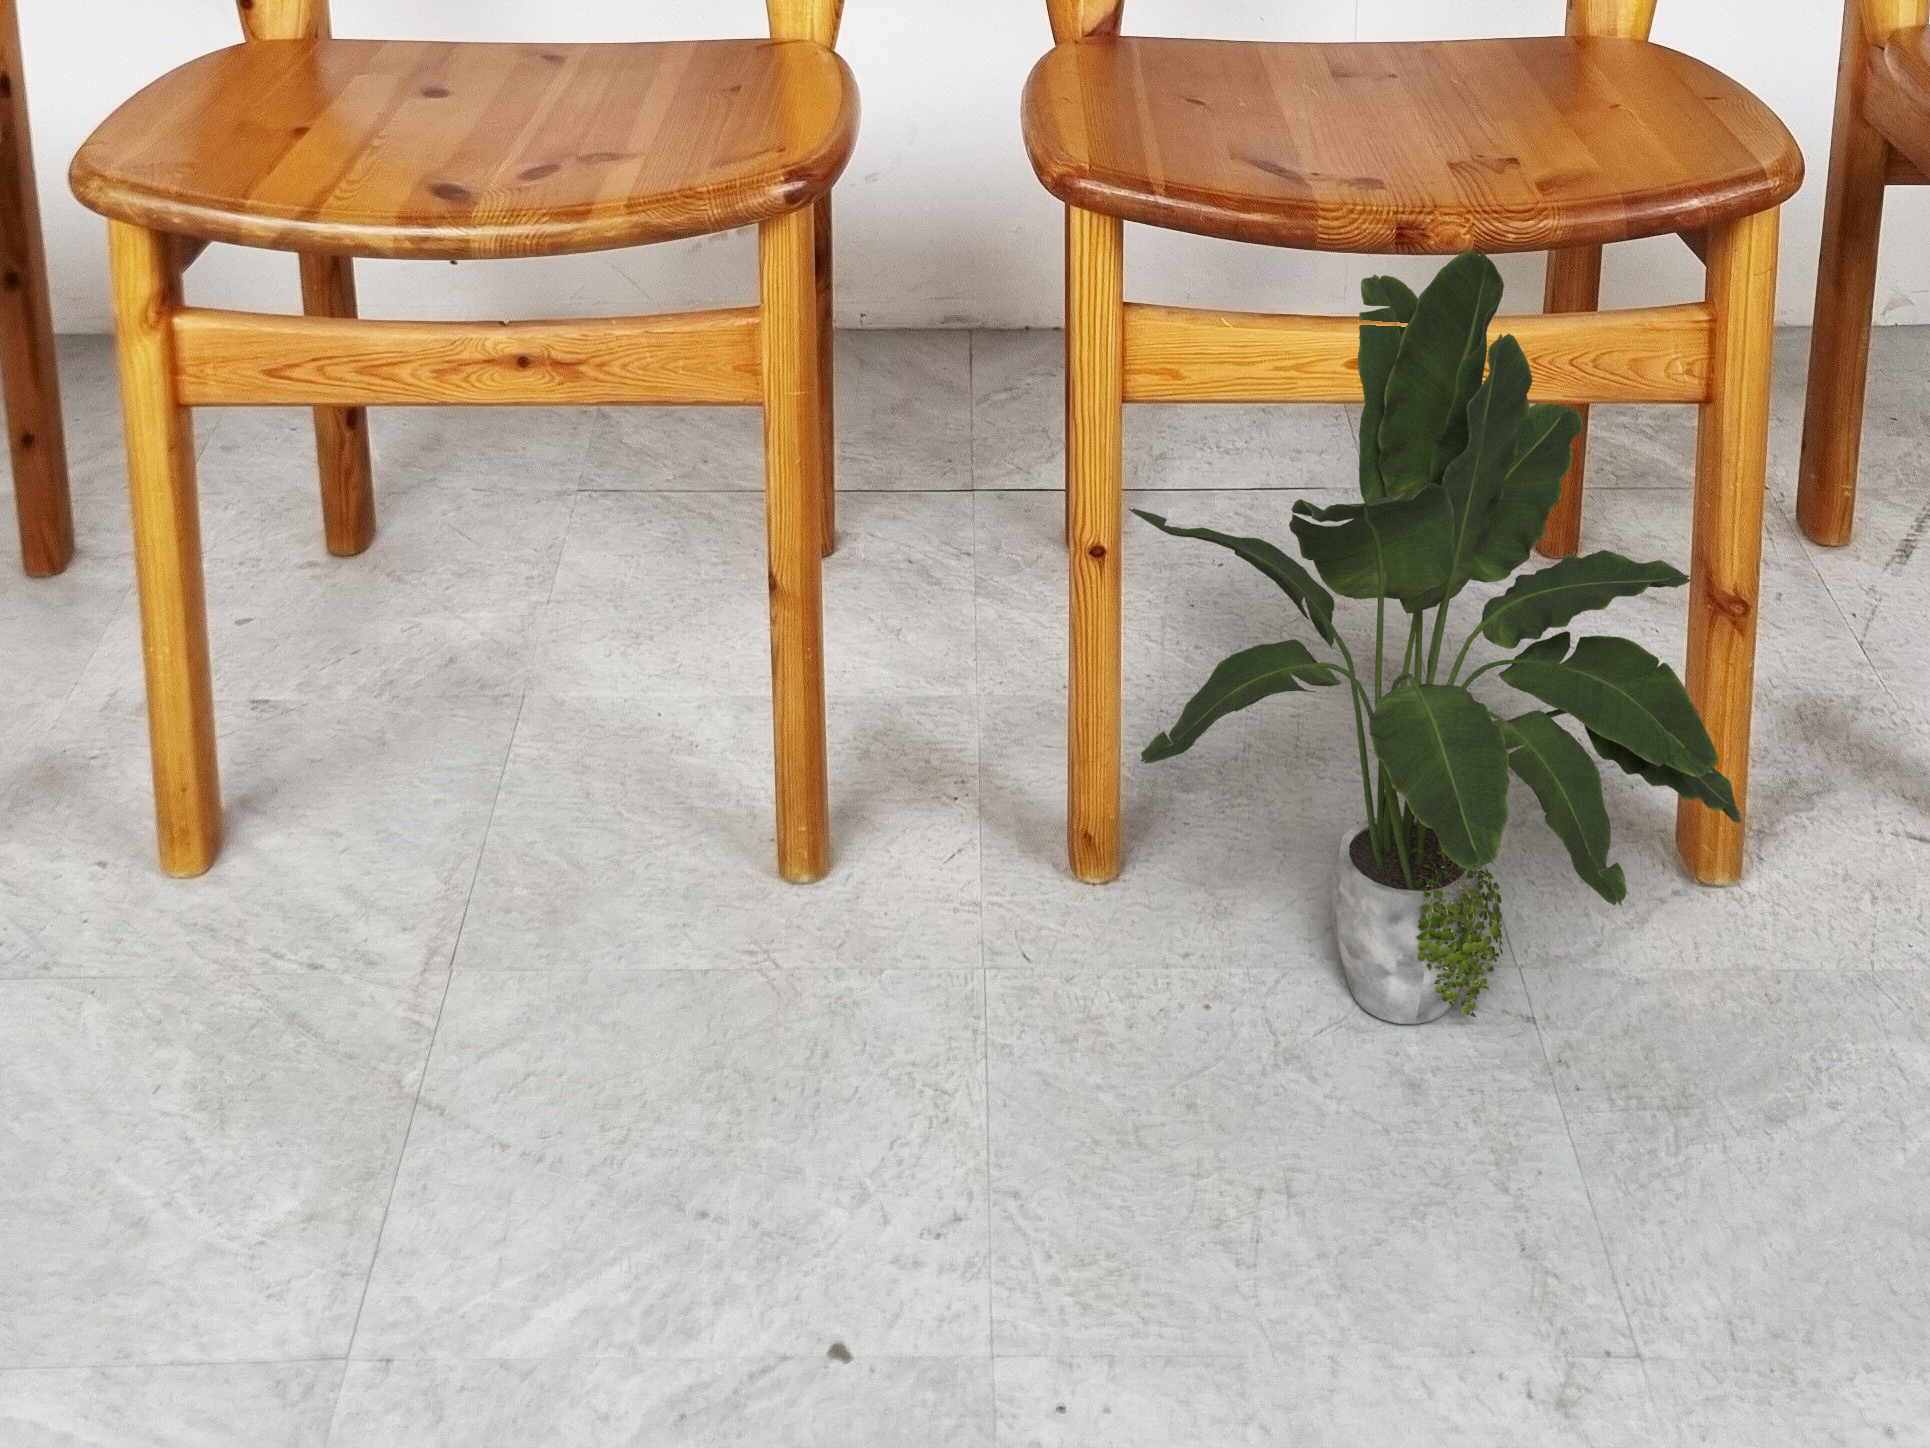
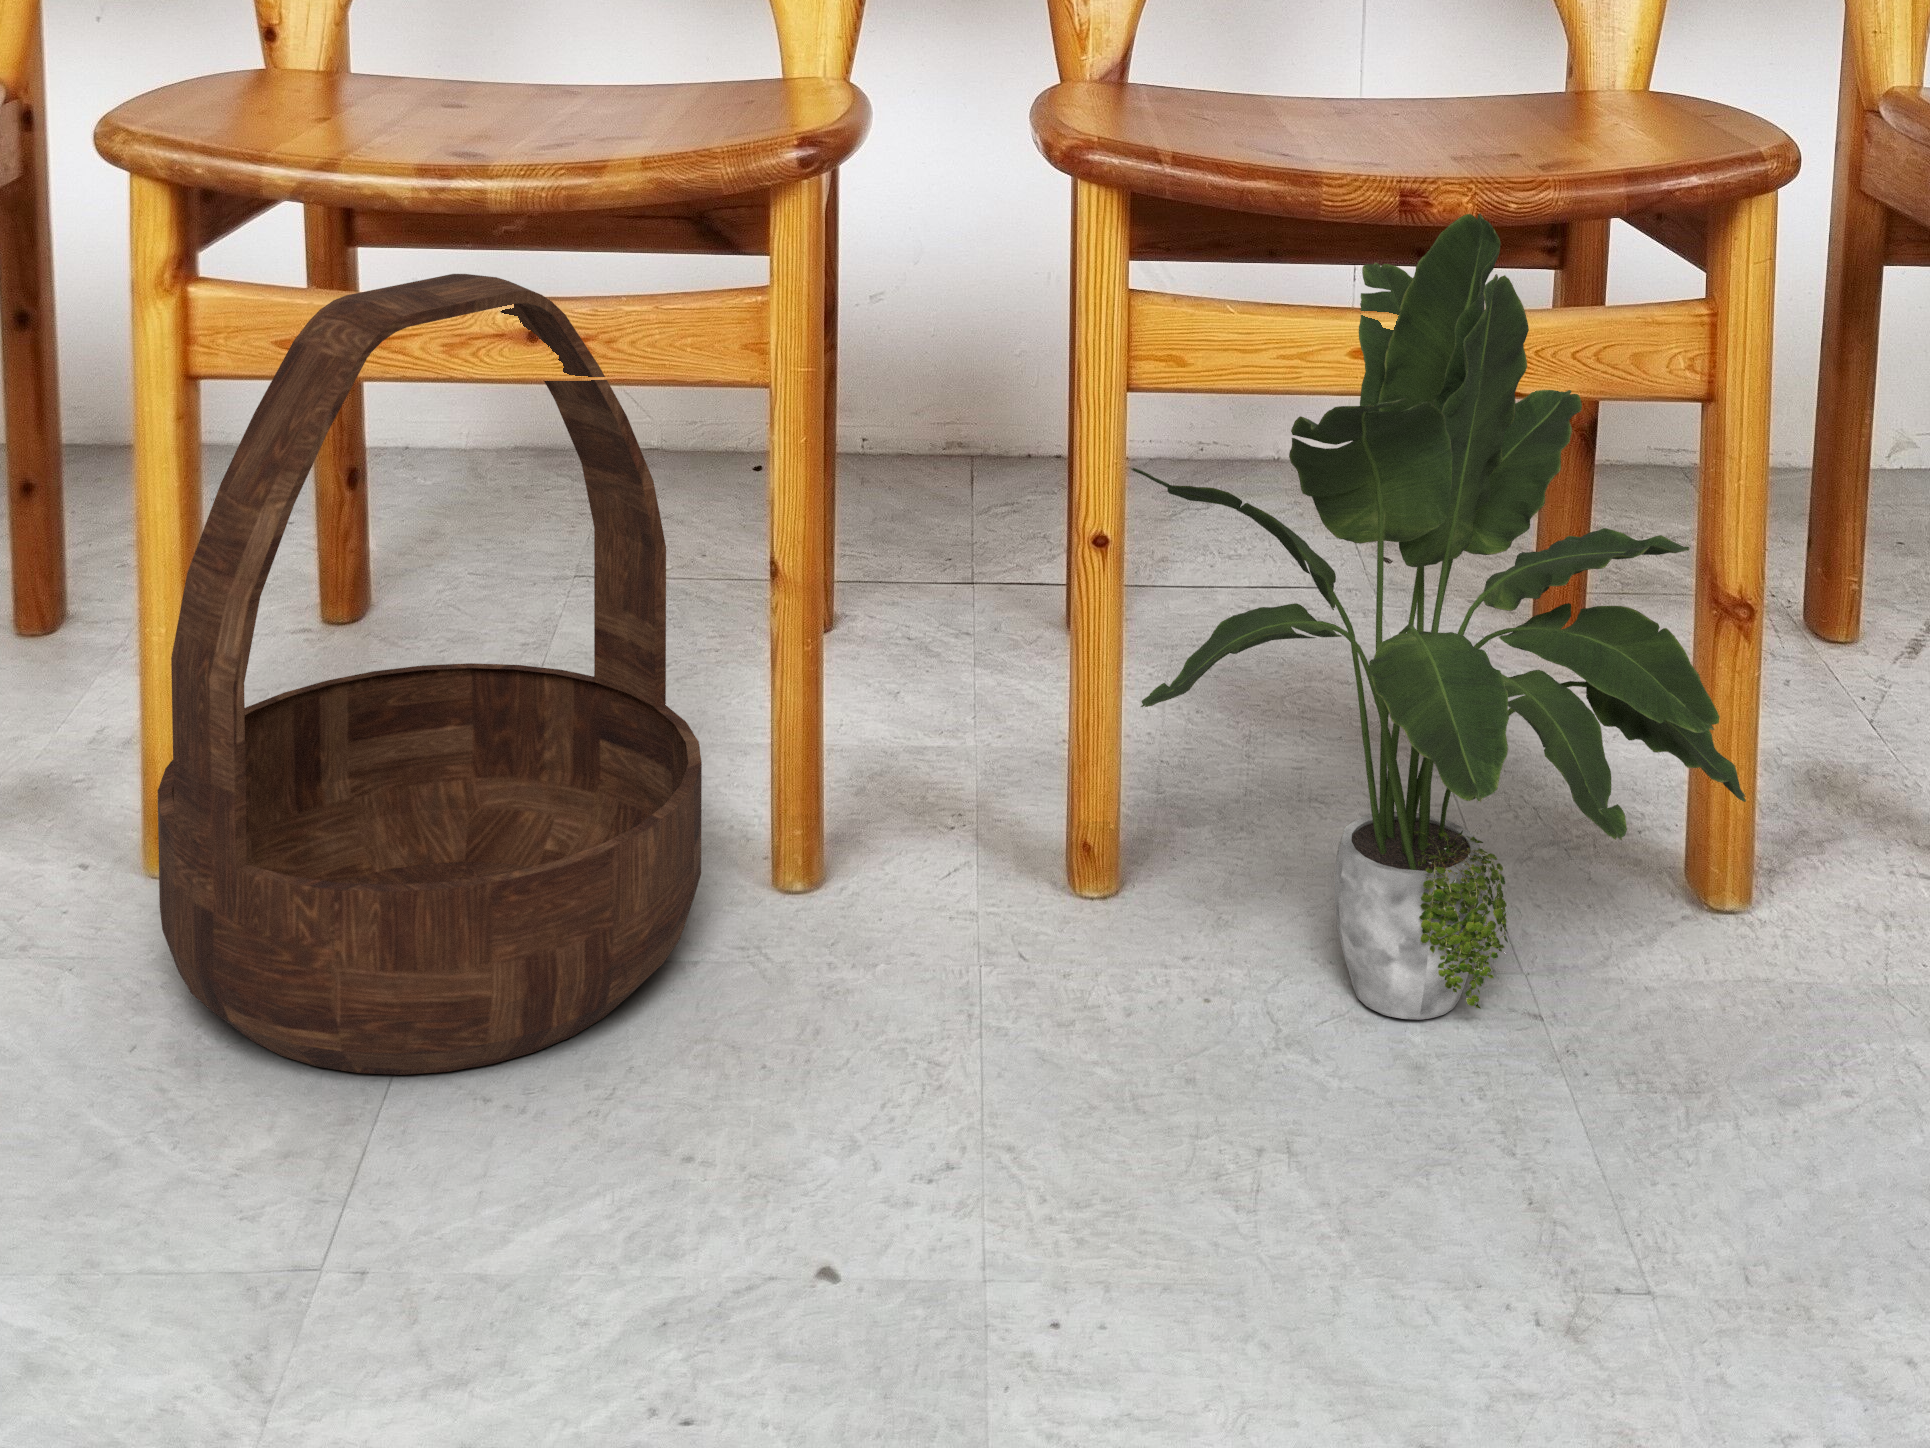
basket: none [168,313,705,1115] -> present [158,274,702,1075]

